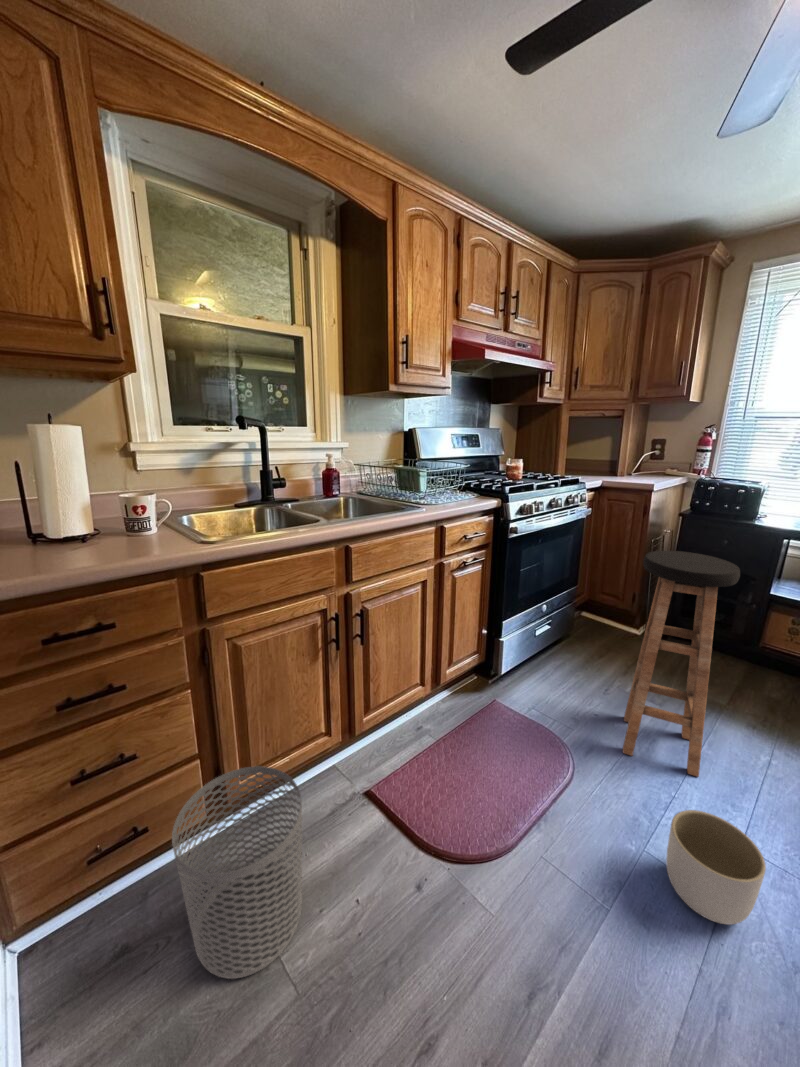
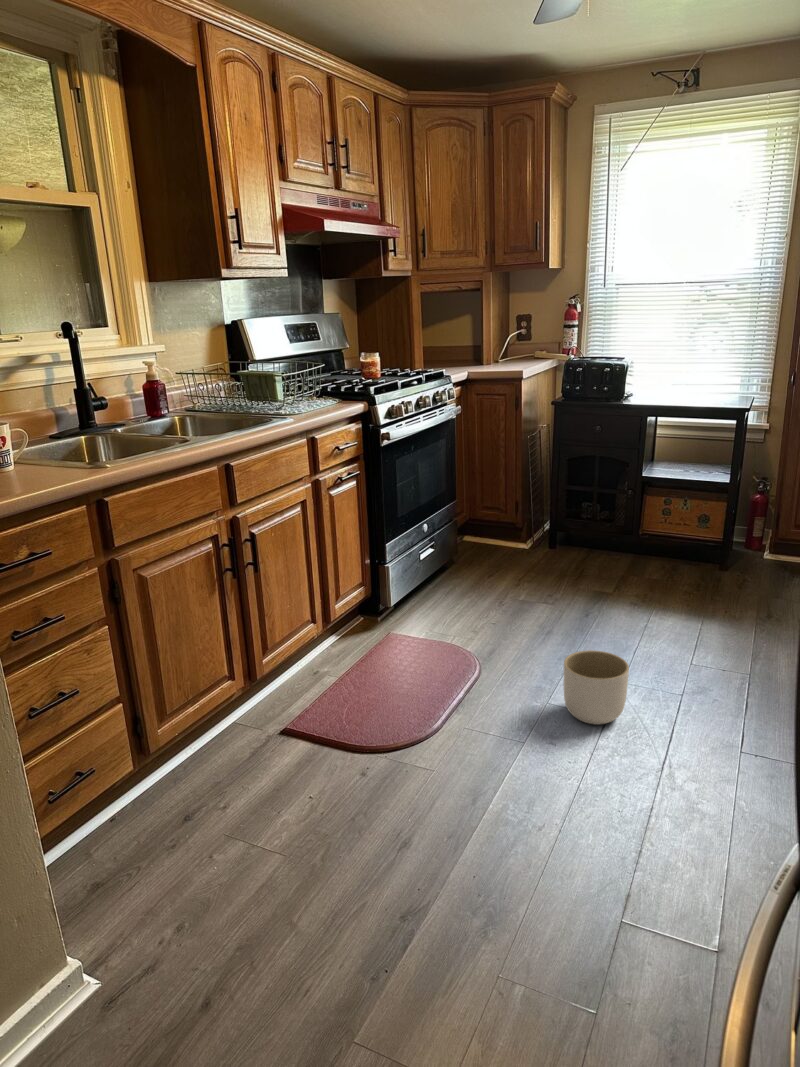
bar stool: present [623,551,740,777] -> none [520,436,600,648]
waste bin: present [172,766,302,979] -> none [144,686,268,859]

